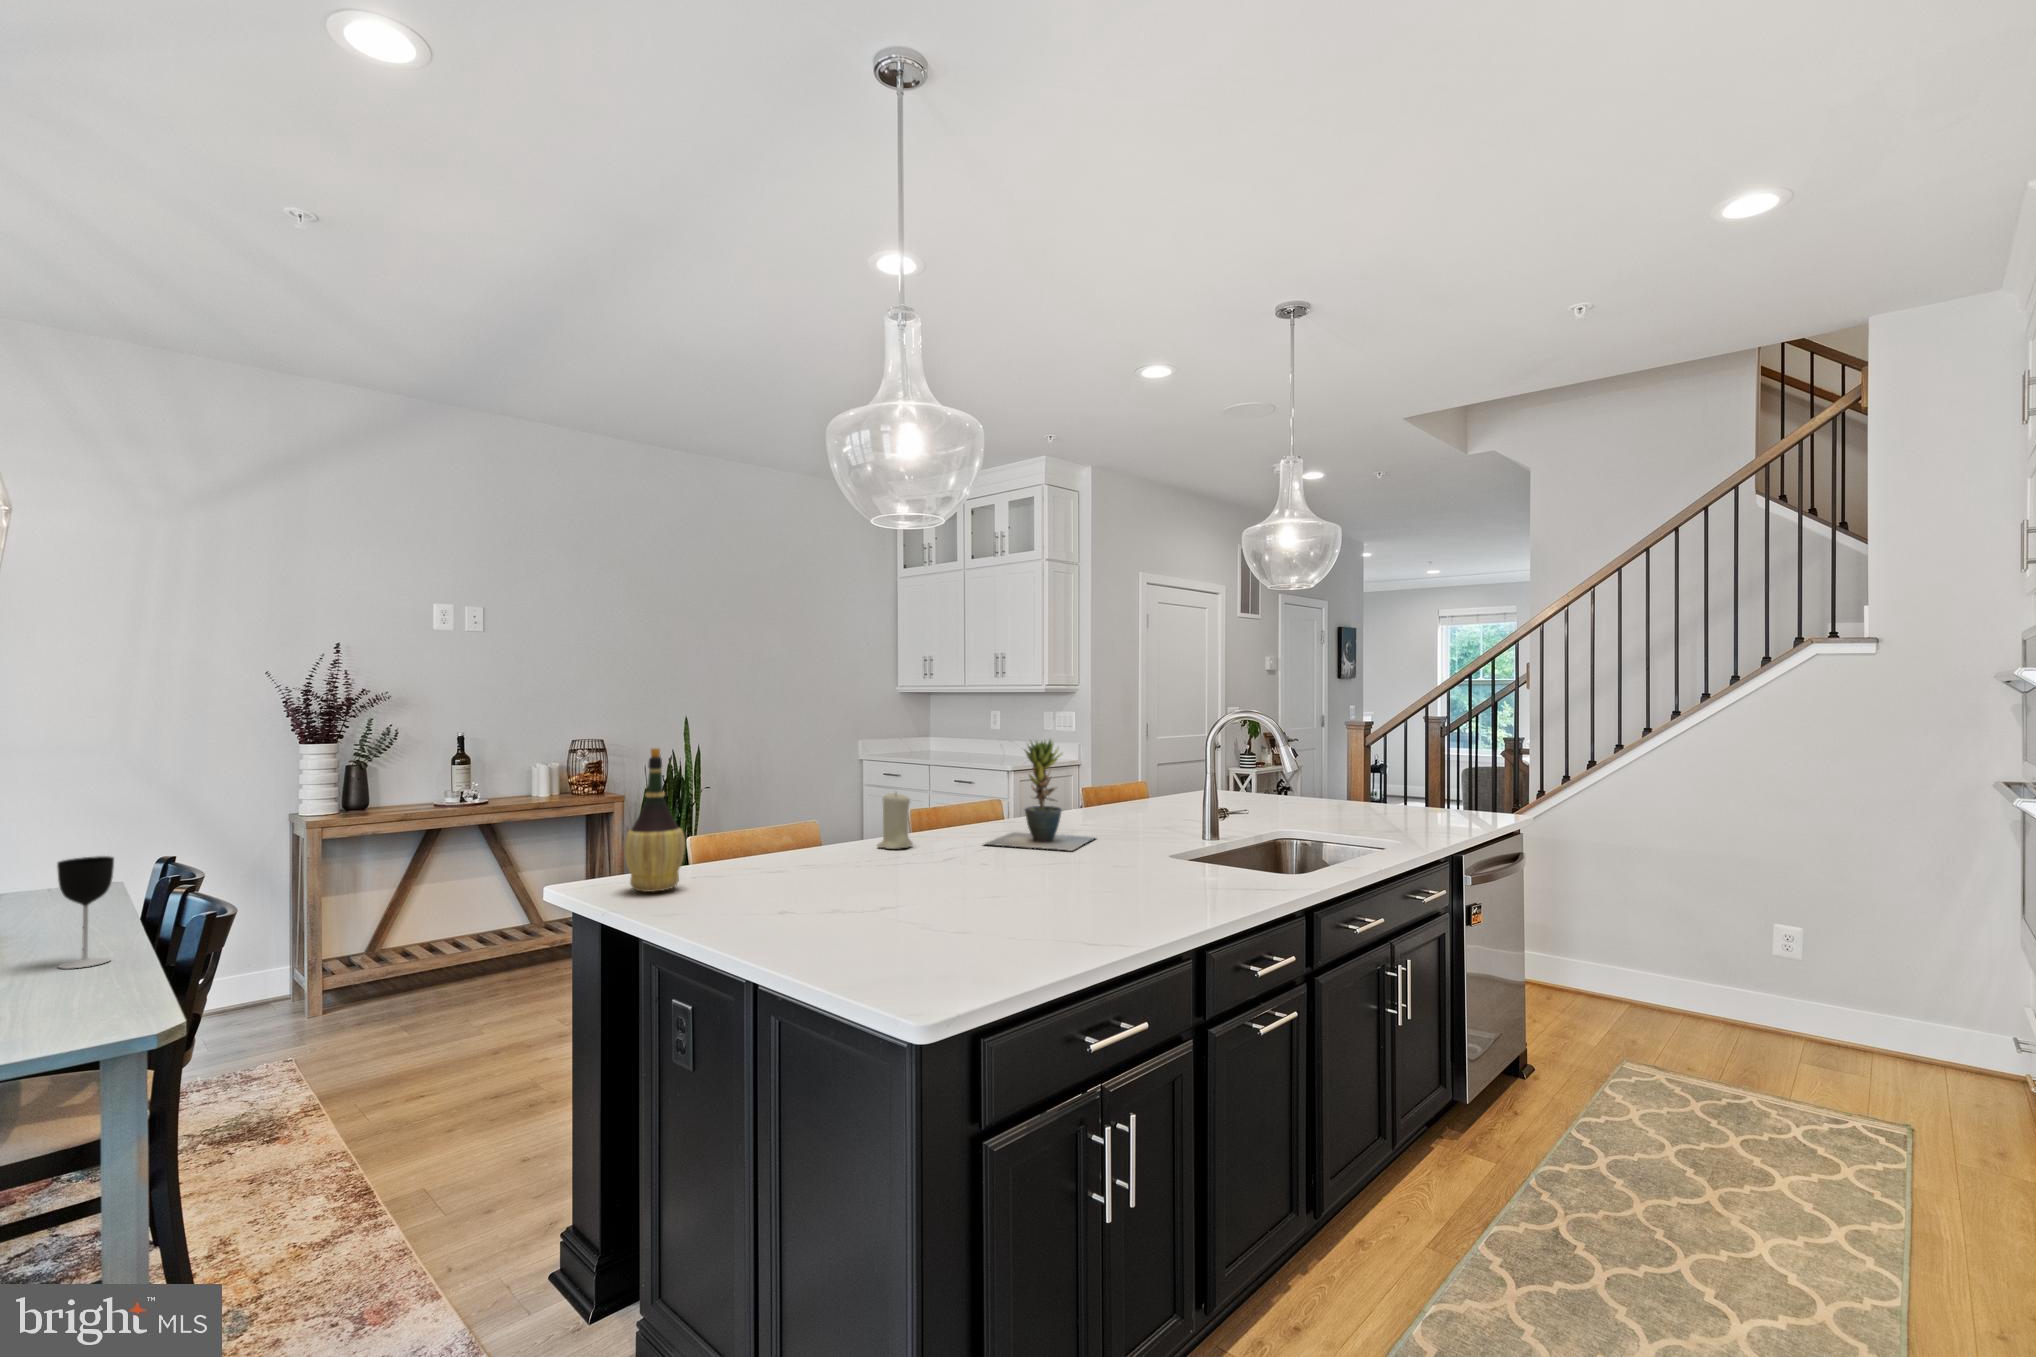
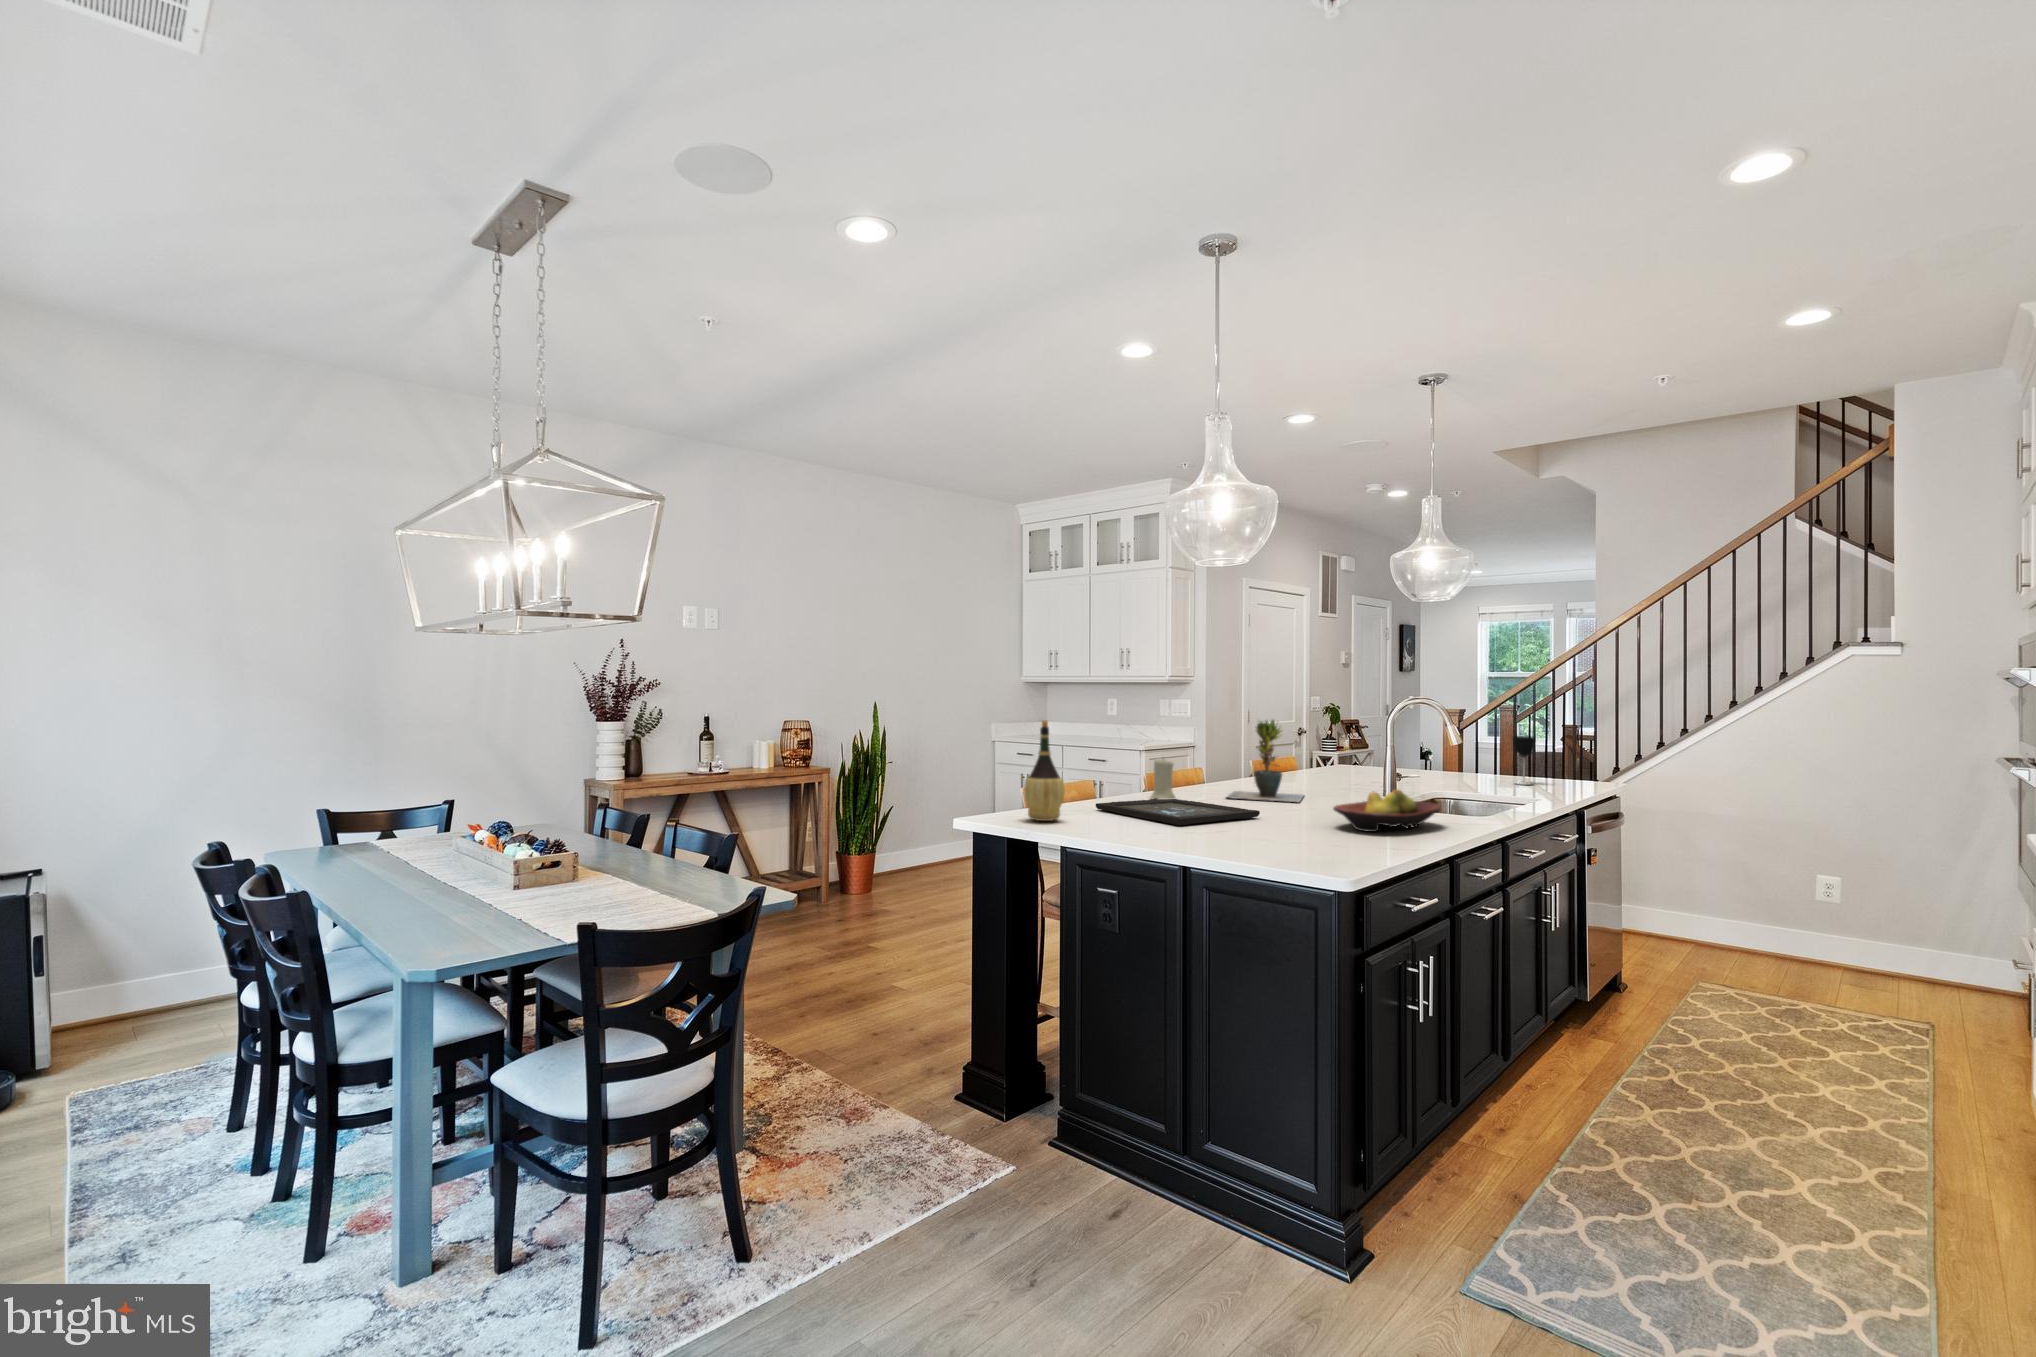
fruit bowl: none [1055,841,1216,906] -> present [1333,789,1441,832]
tray: none [767,848,976,897] -> present [1096,799,1260,825]
wine glass: present [57,856,114,969] -> present [1513,736,1536,785]

